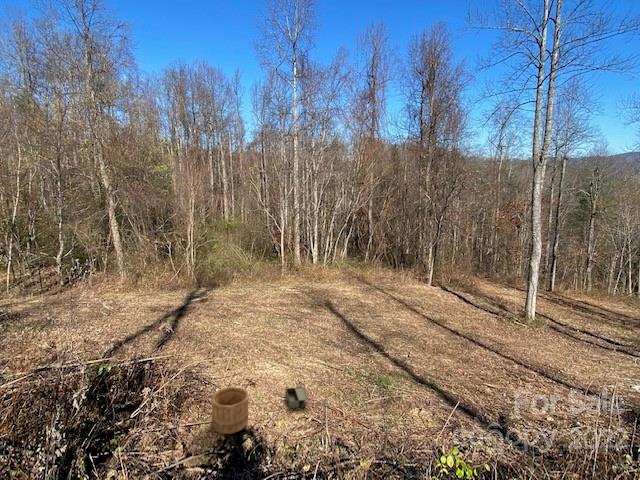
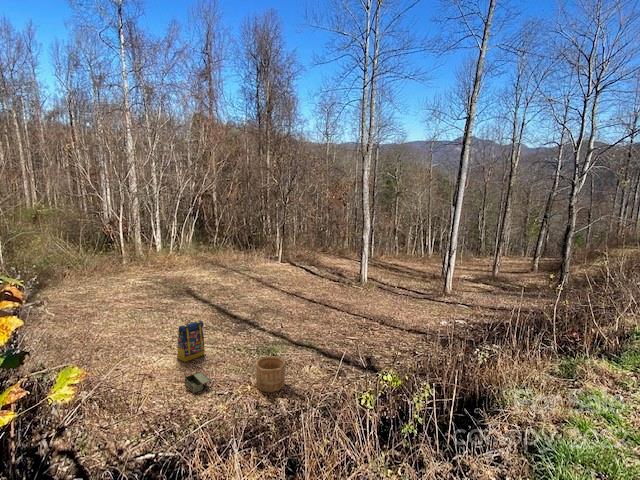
backpack: none [290,333,317,373] -> present [177,321,204,362]
wooden bucket: present [211,387,249,434] -> present [255,356,286,392]

